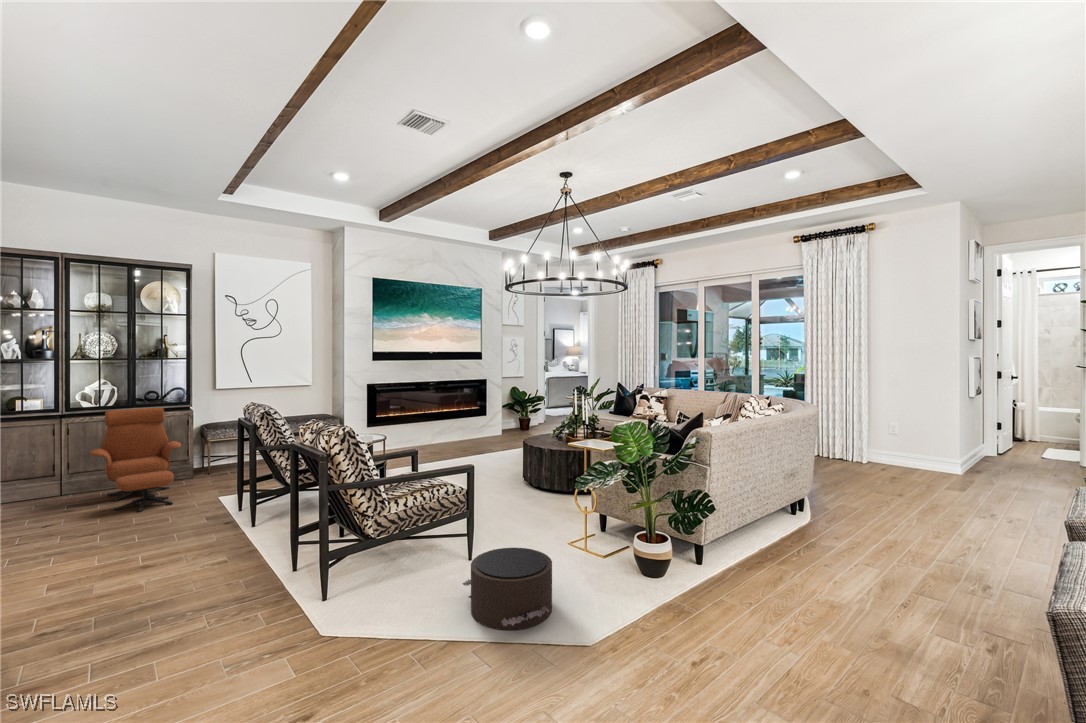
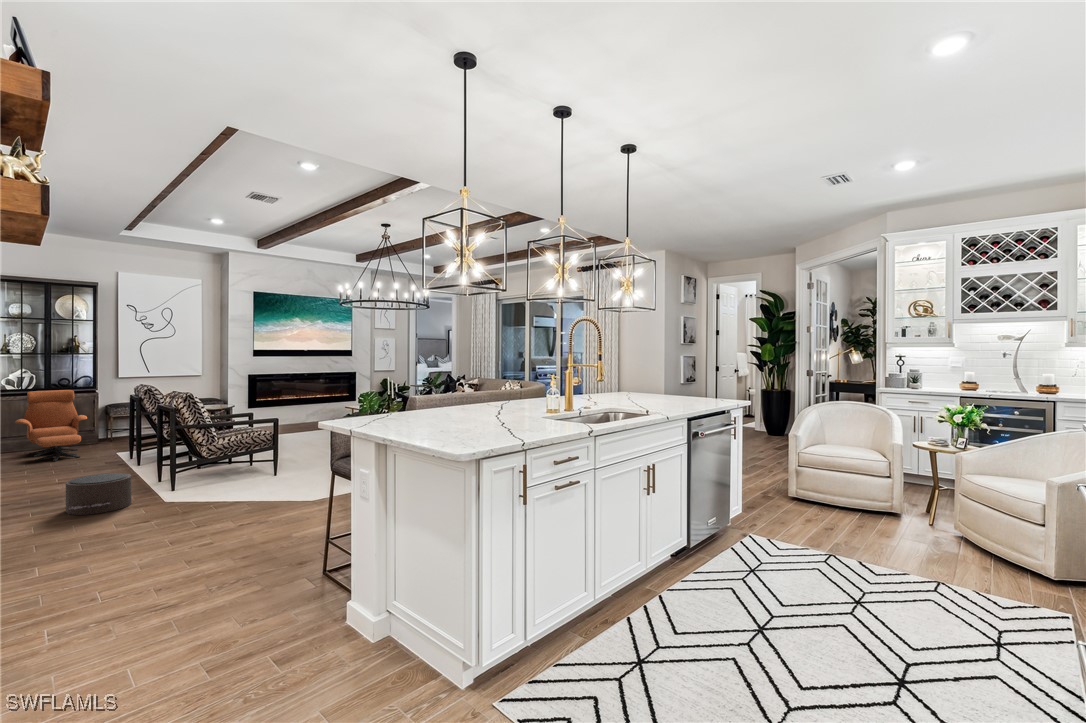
pouf: present [462,548,552,630] -> present [66,473,131,515]

